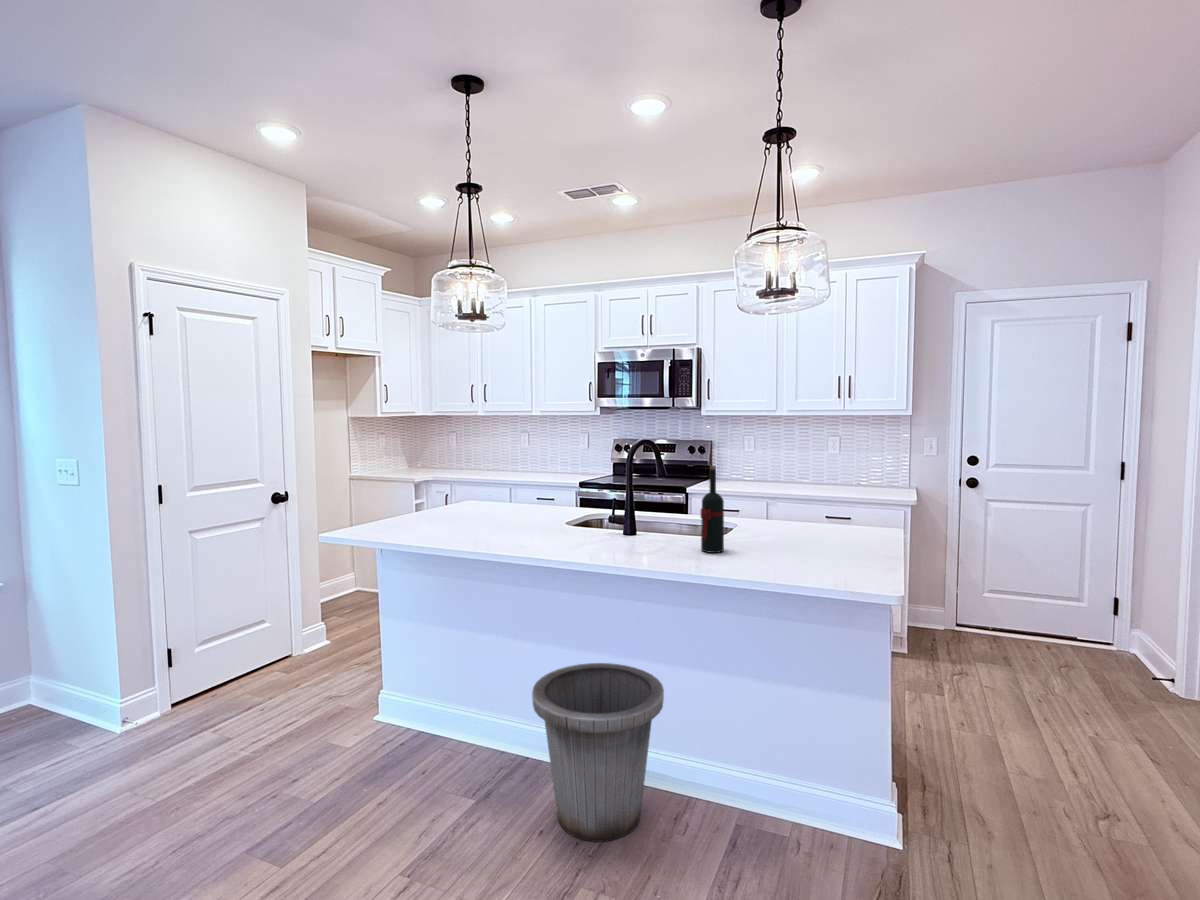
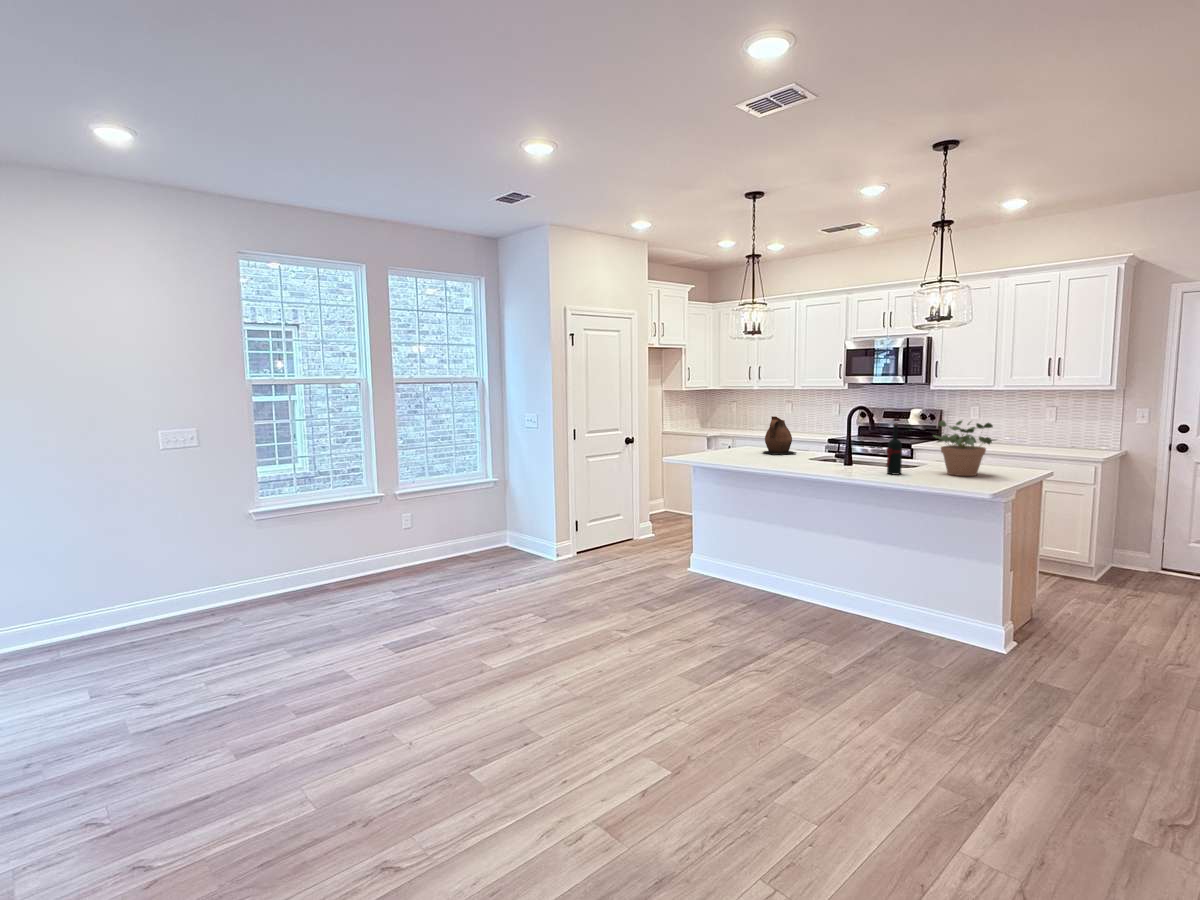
ceramic pitcher: none [491,455,546,516] -> present [763,416,796,454]
potted plant: none [760,458,867,549] -> present [933,420,997,476]
trash can: present [532,663,664,842] -> none [780,538,858,627]

